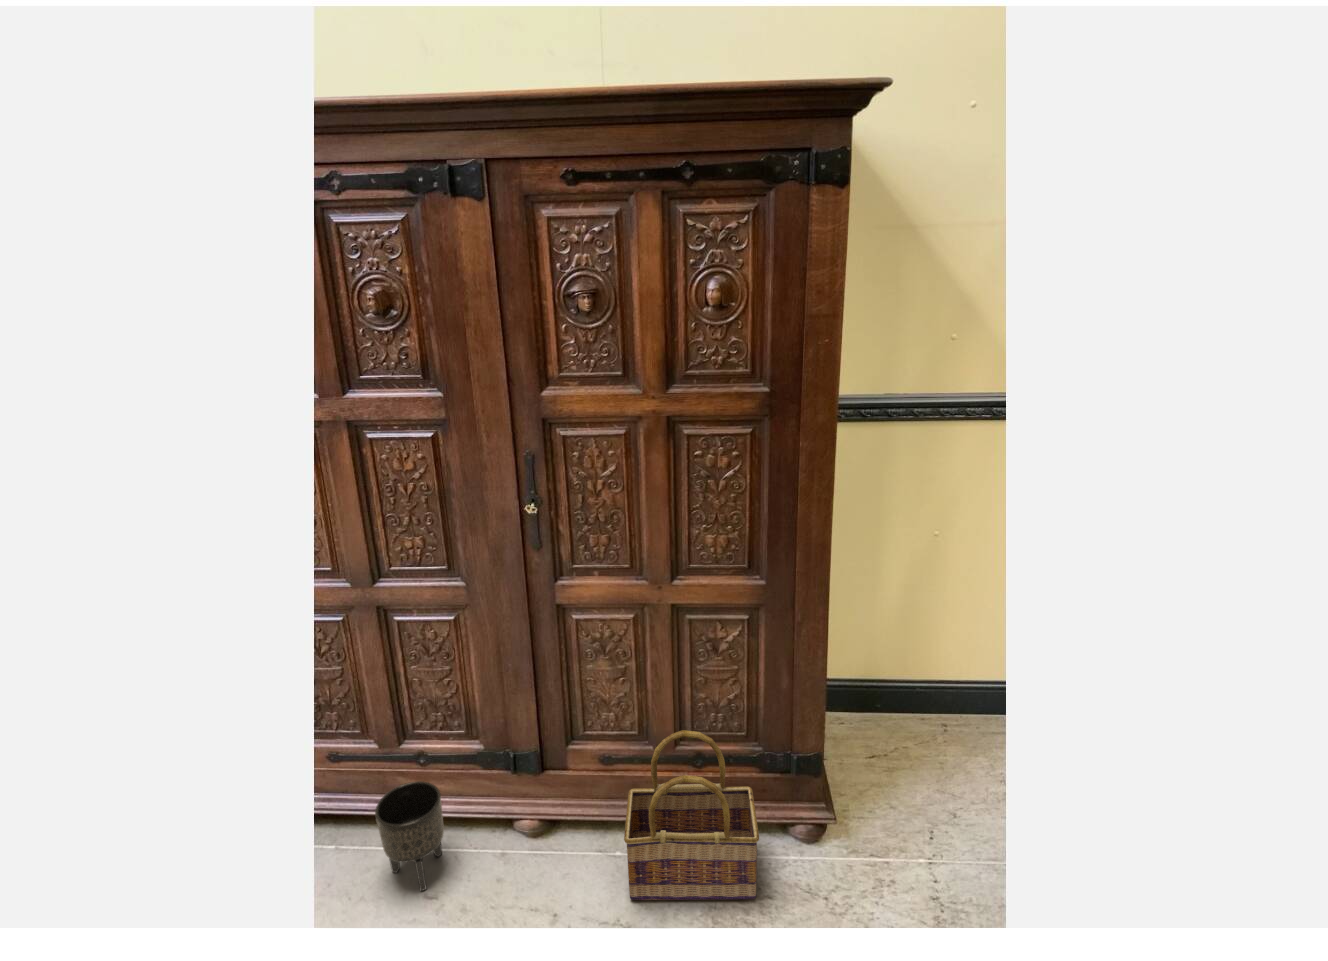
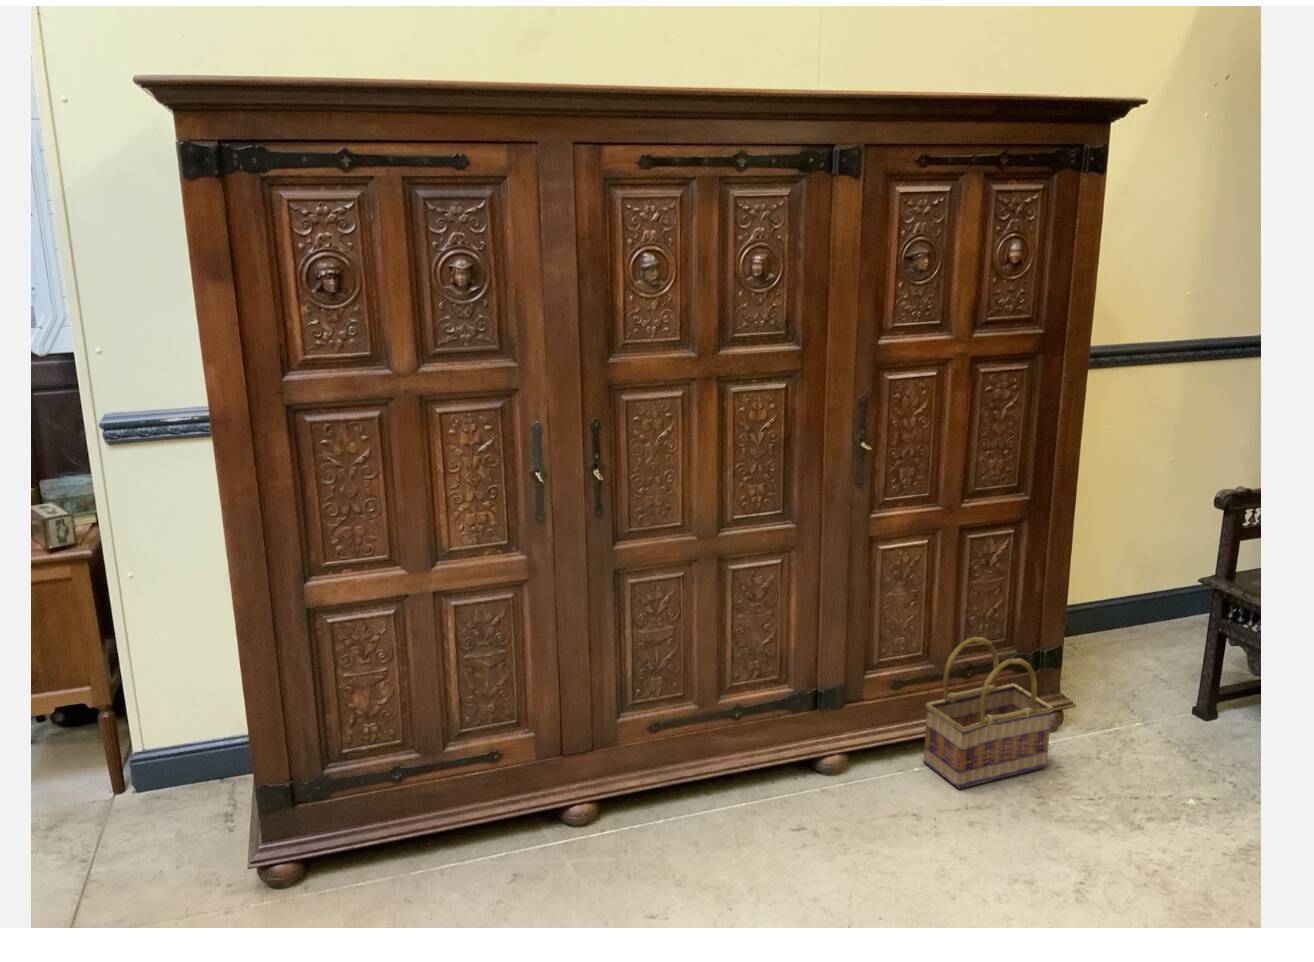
planter: present [375,781,444,891] -> none [738,729,798,825]

